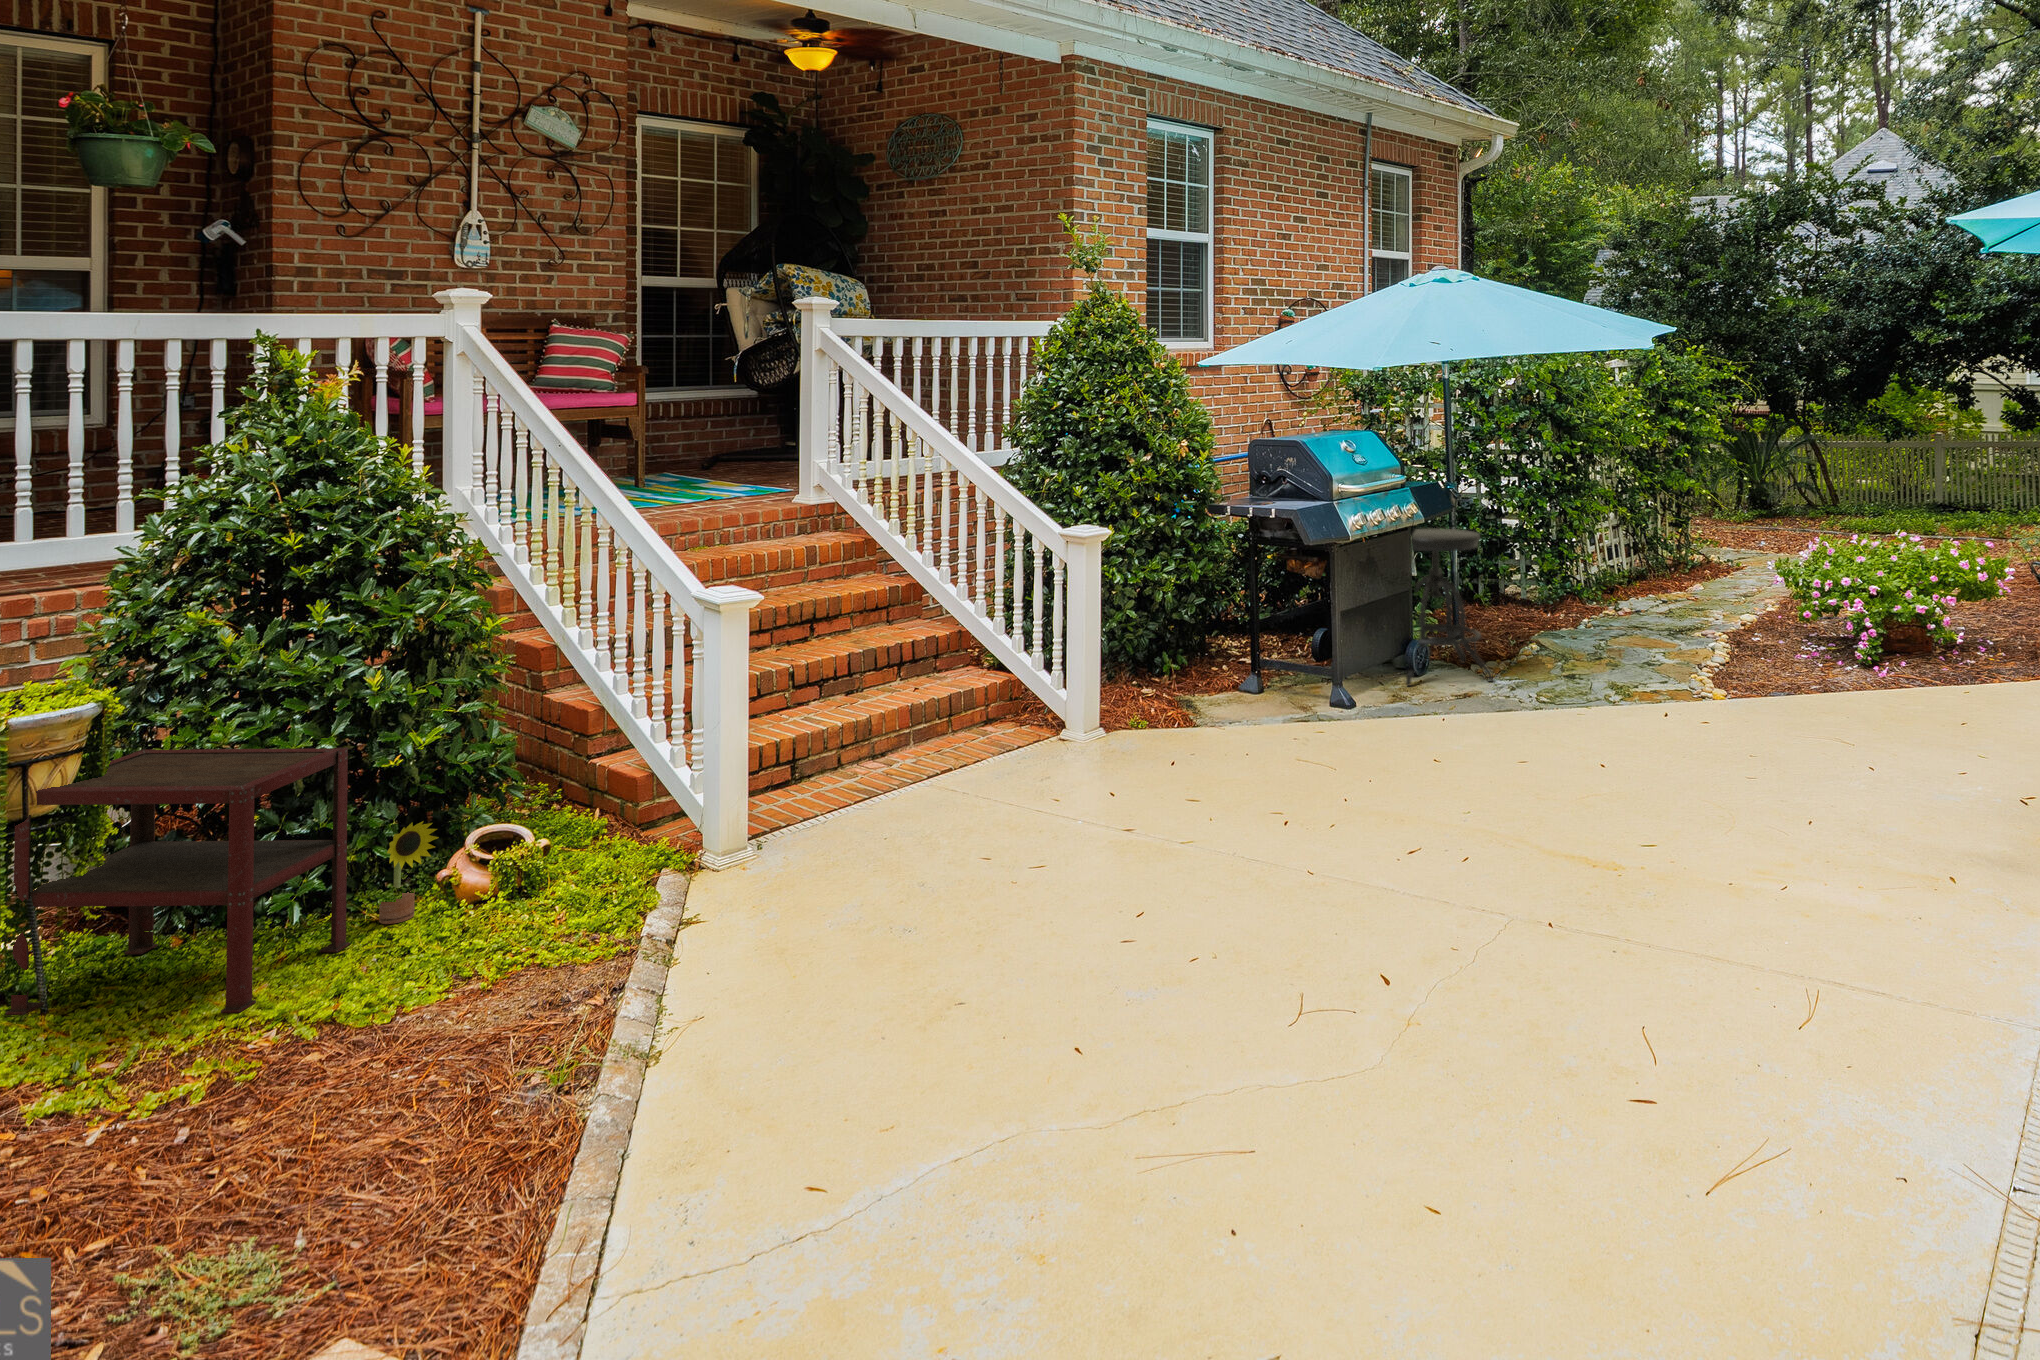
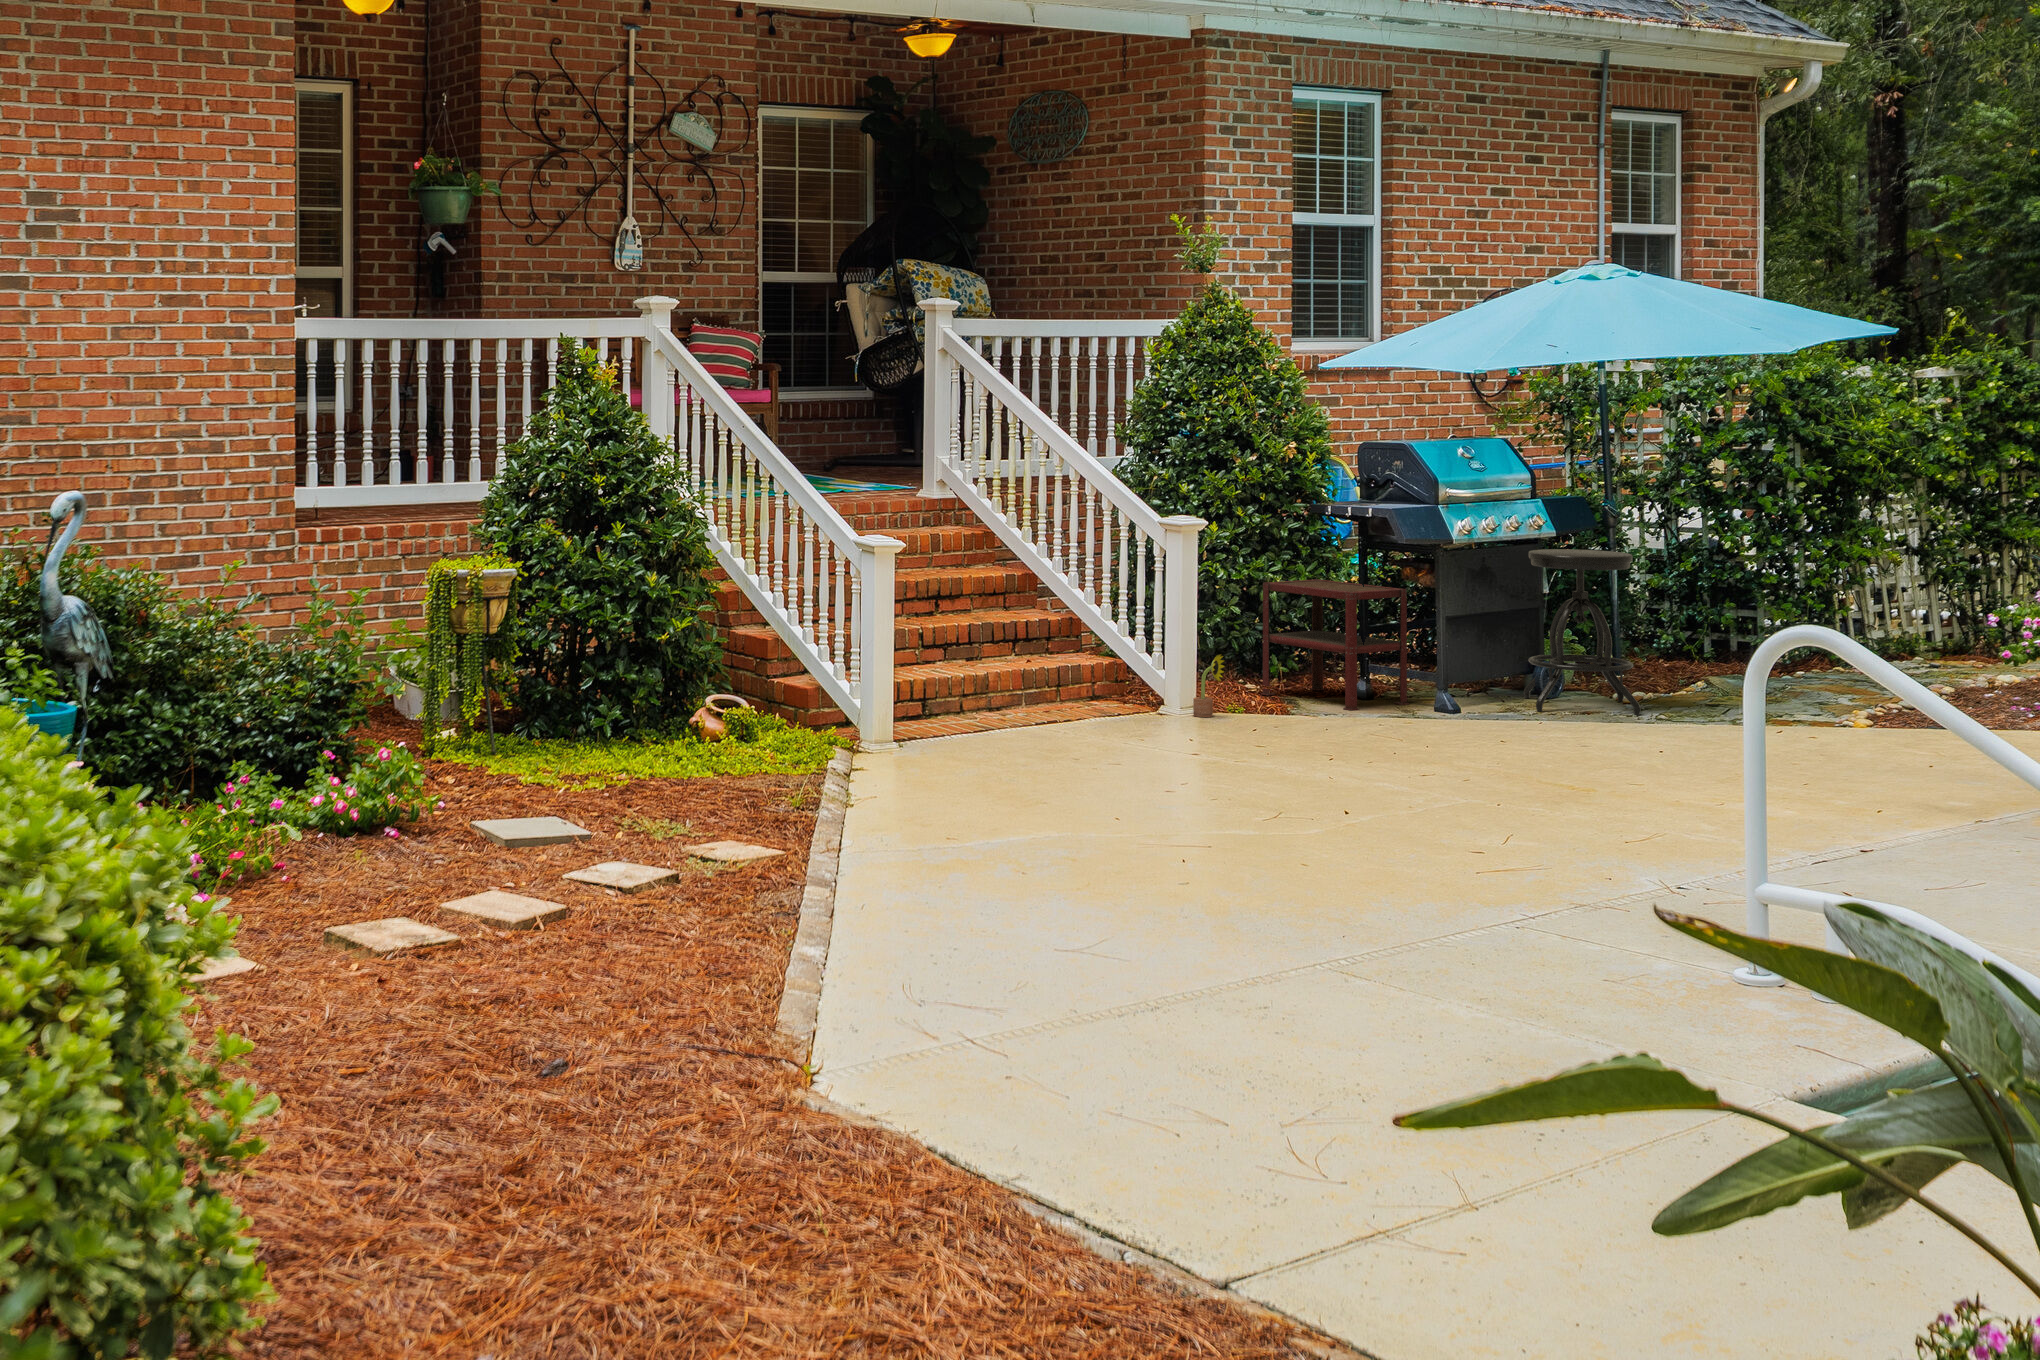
side table: present [5,748,350,1015] -> present [1261,579,1409,711]
decorative plant: present [379,821,438,924] -> present [1193,655,1224,717]

